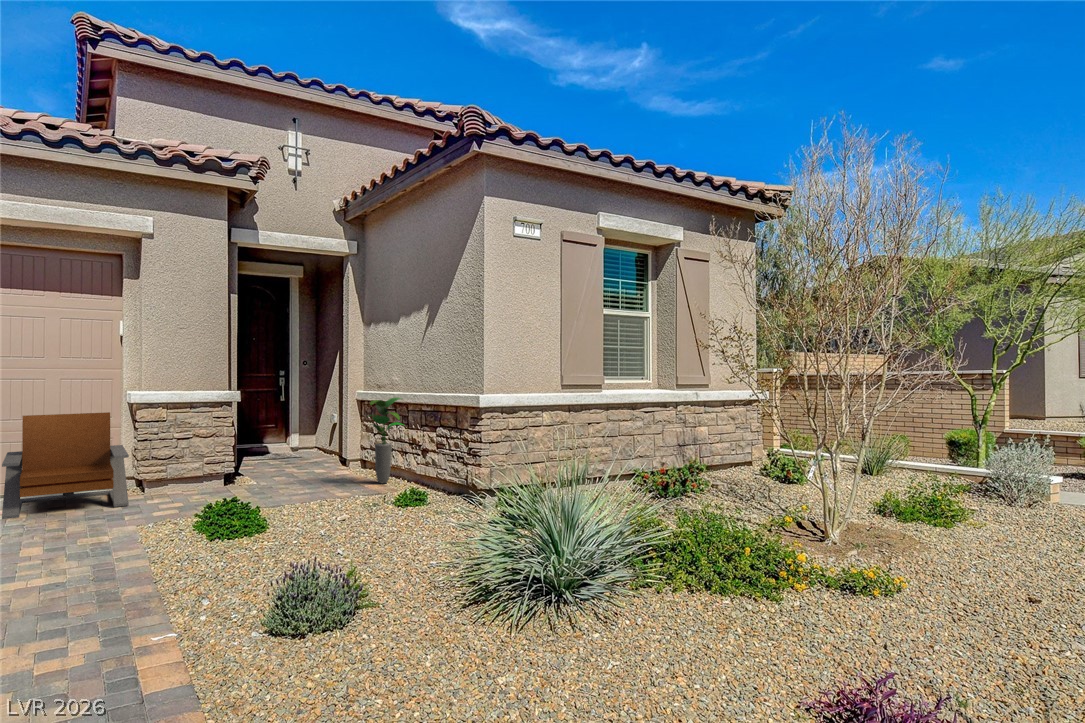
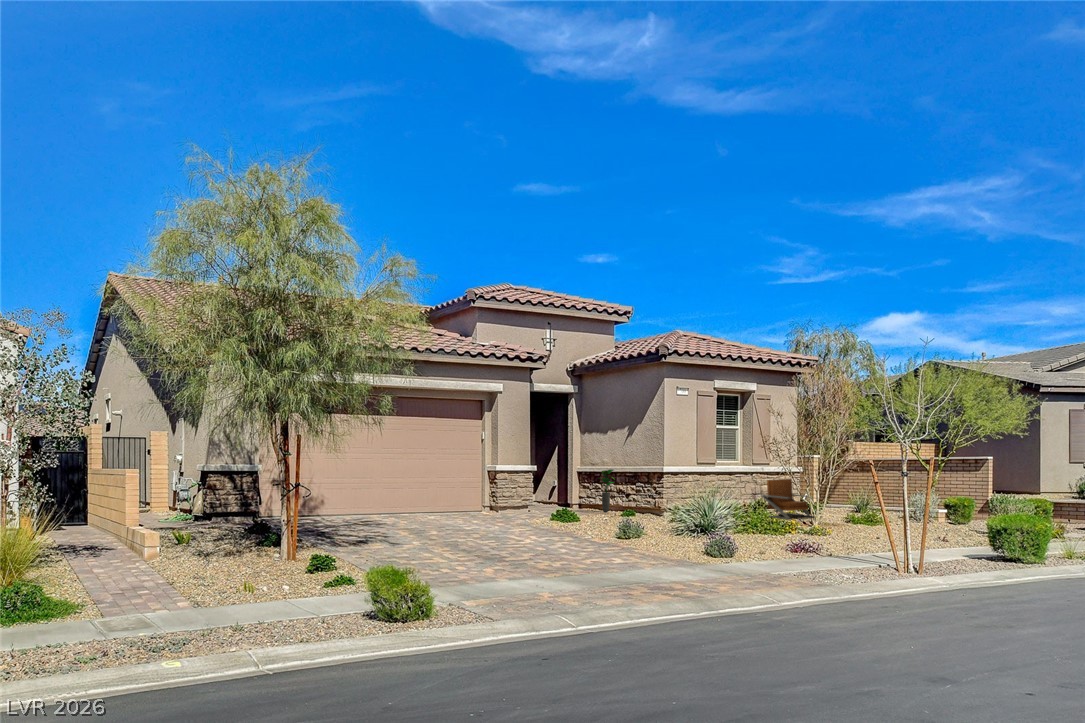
lounge chair: present [2,412,129,519] -> present [762,479,813,519]

